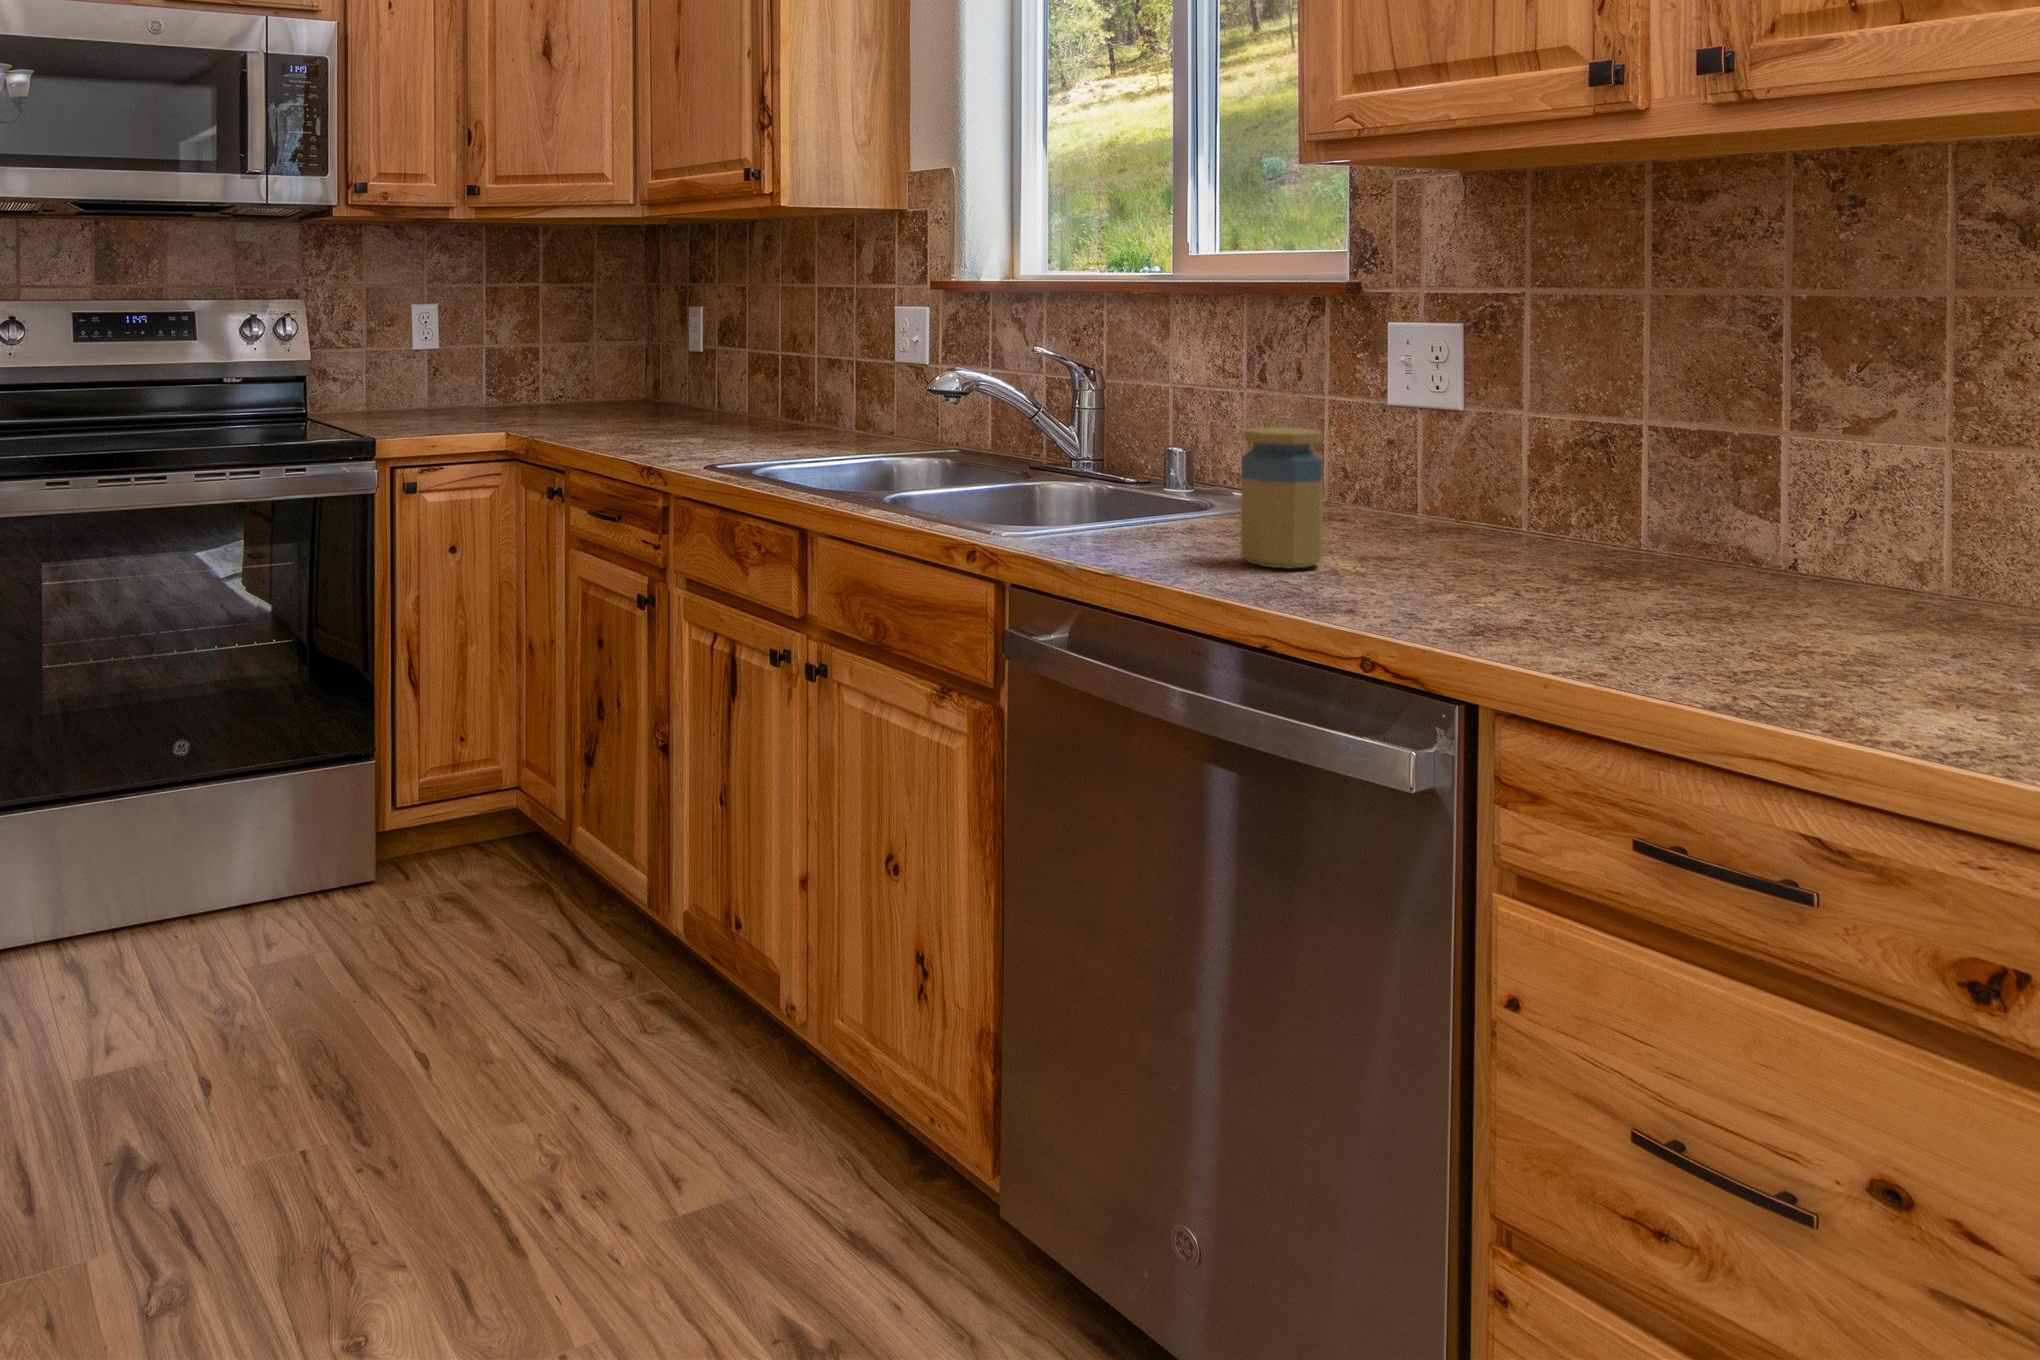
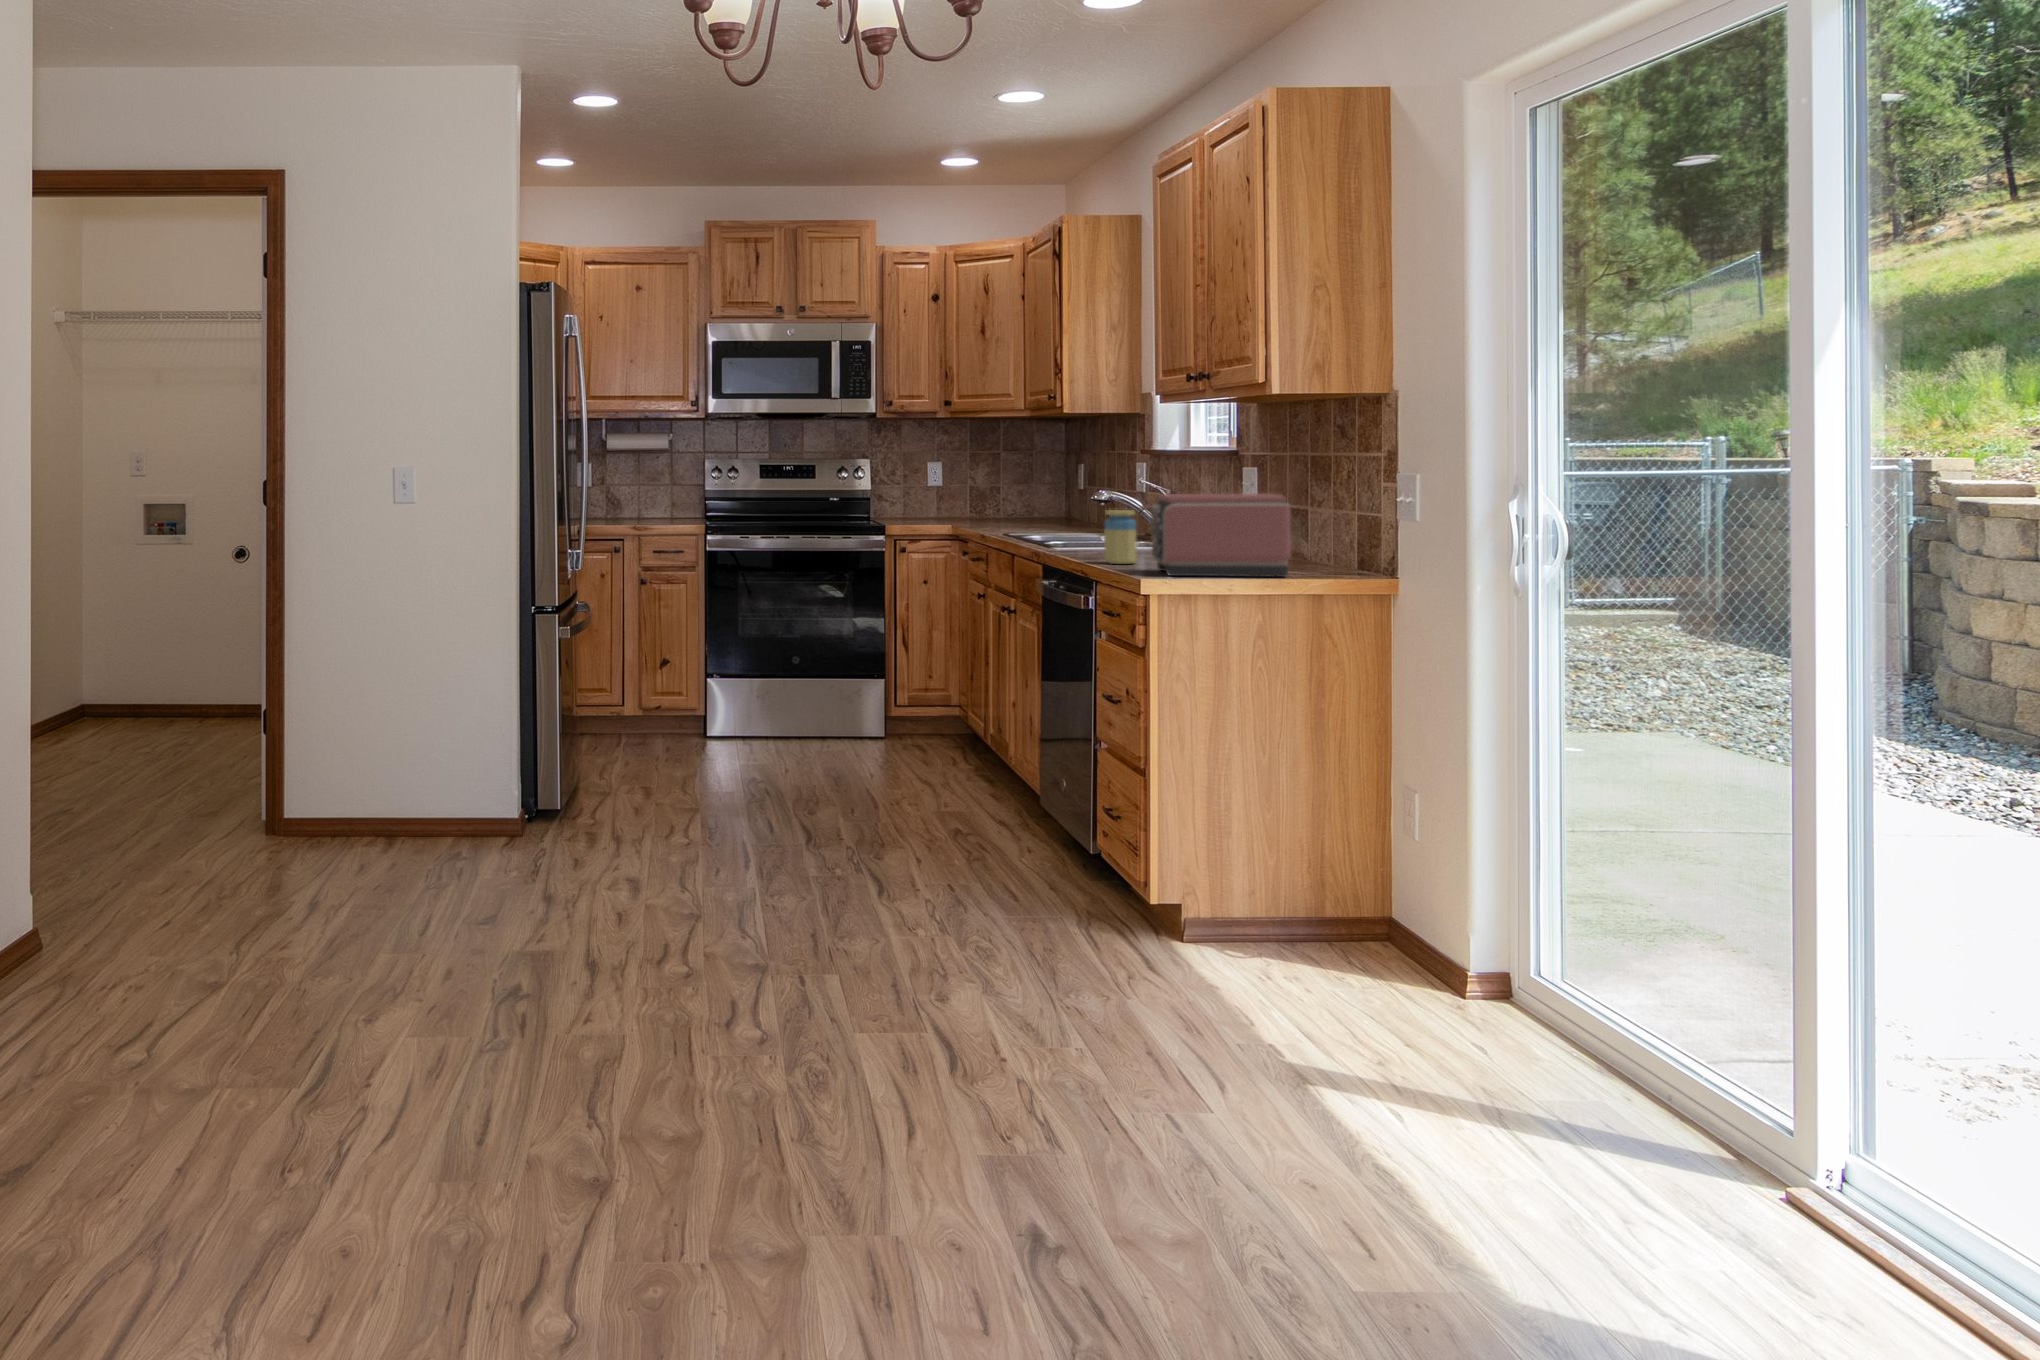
toaster: none [1475,385,1860,628] -> present [1141,494,1291,577]

